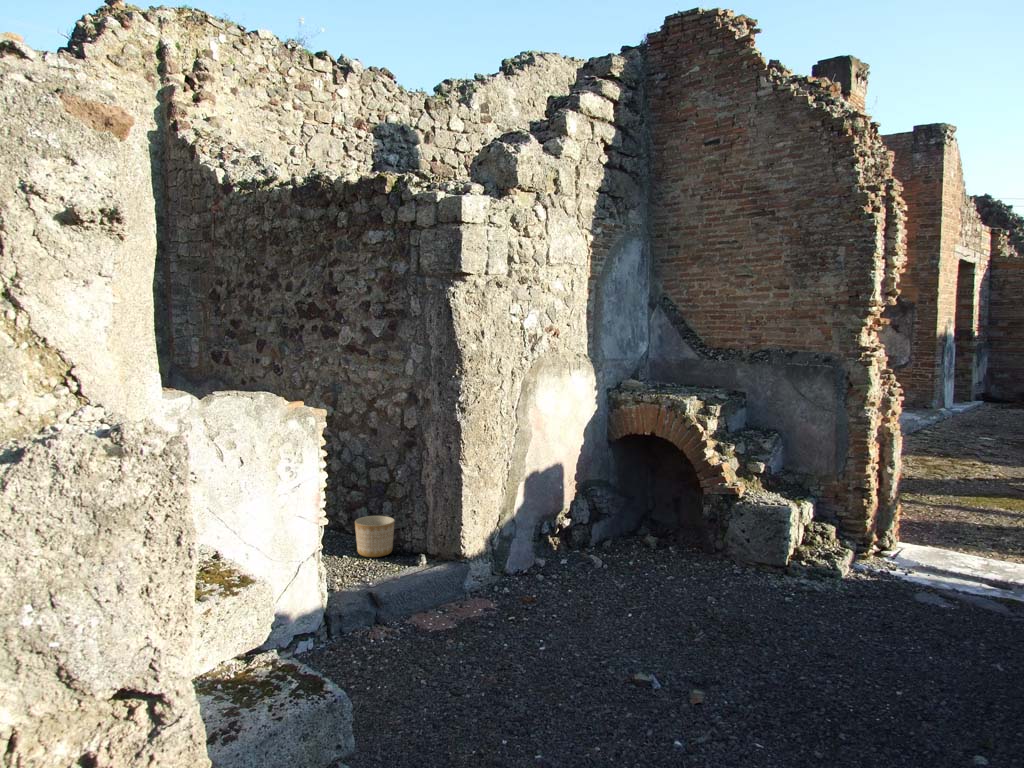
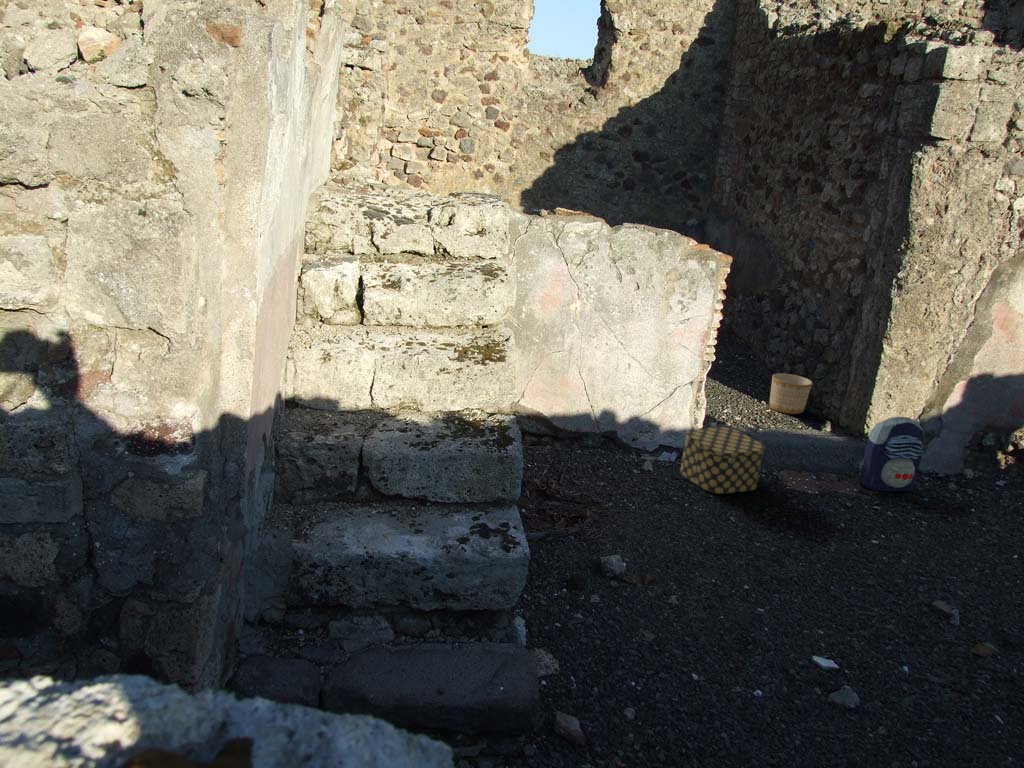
backpack: none [472,528,521,606] -> present [860,416,924,492]
storage box: none [313,591,401,670] -> present [680,427,765,494]

